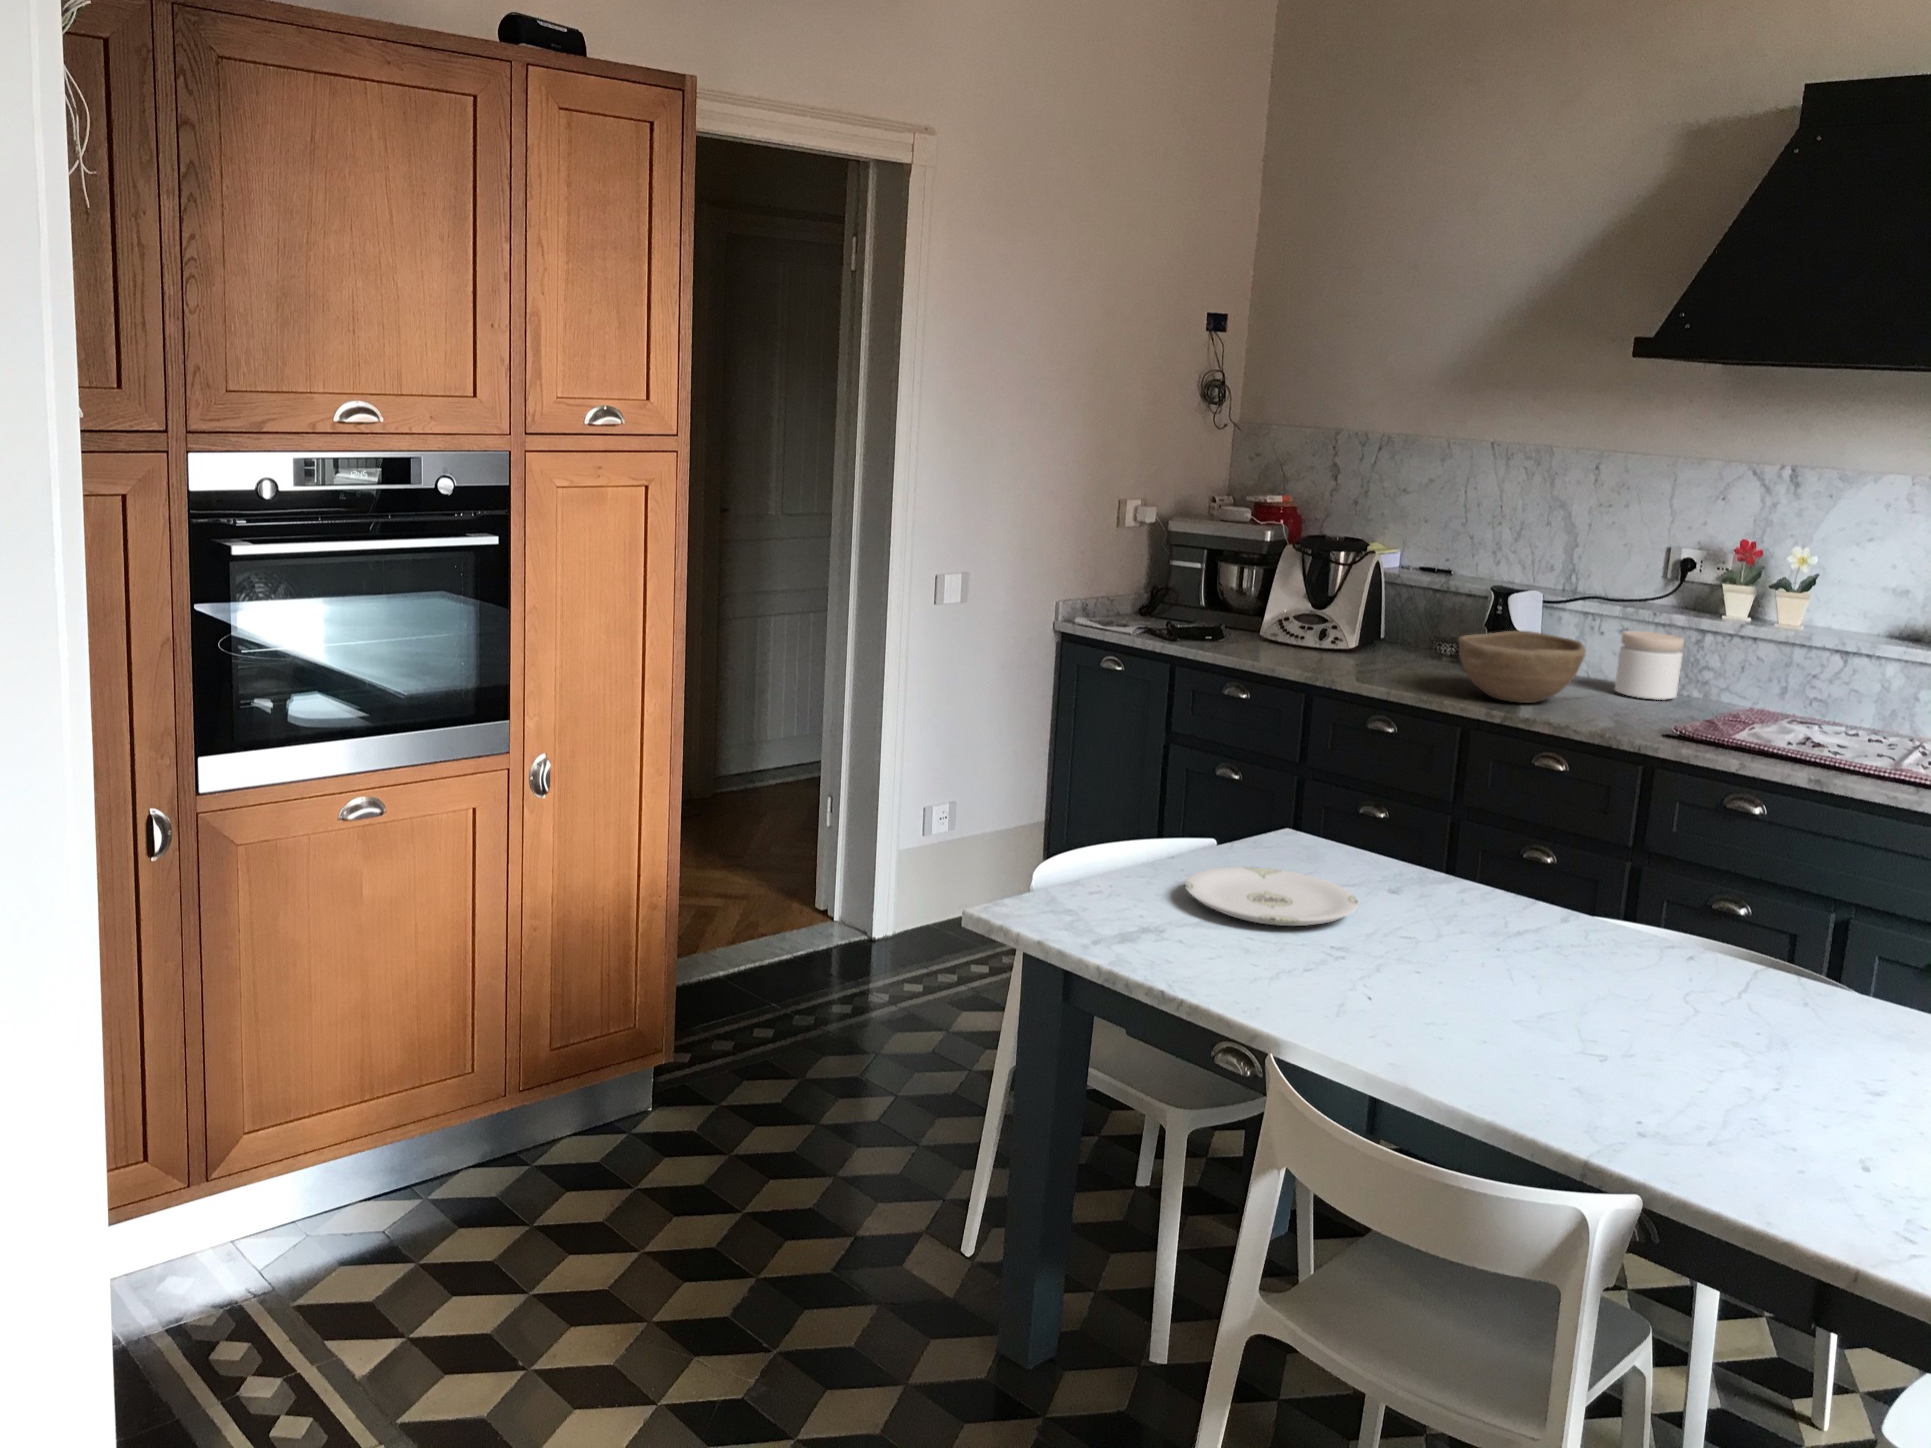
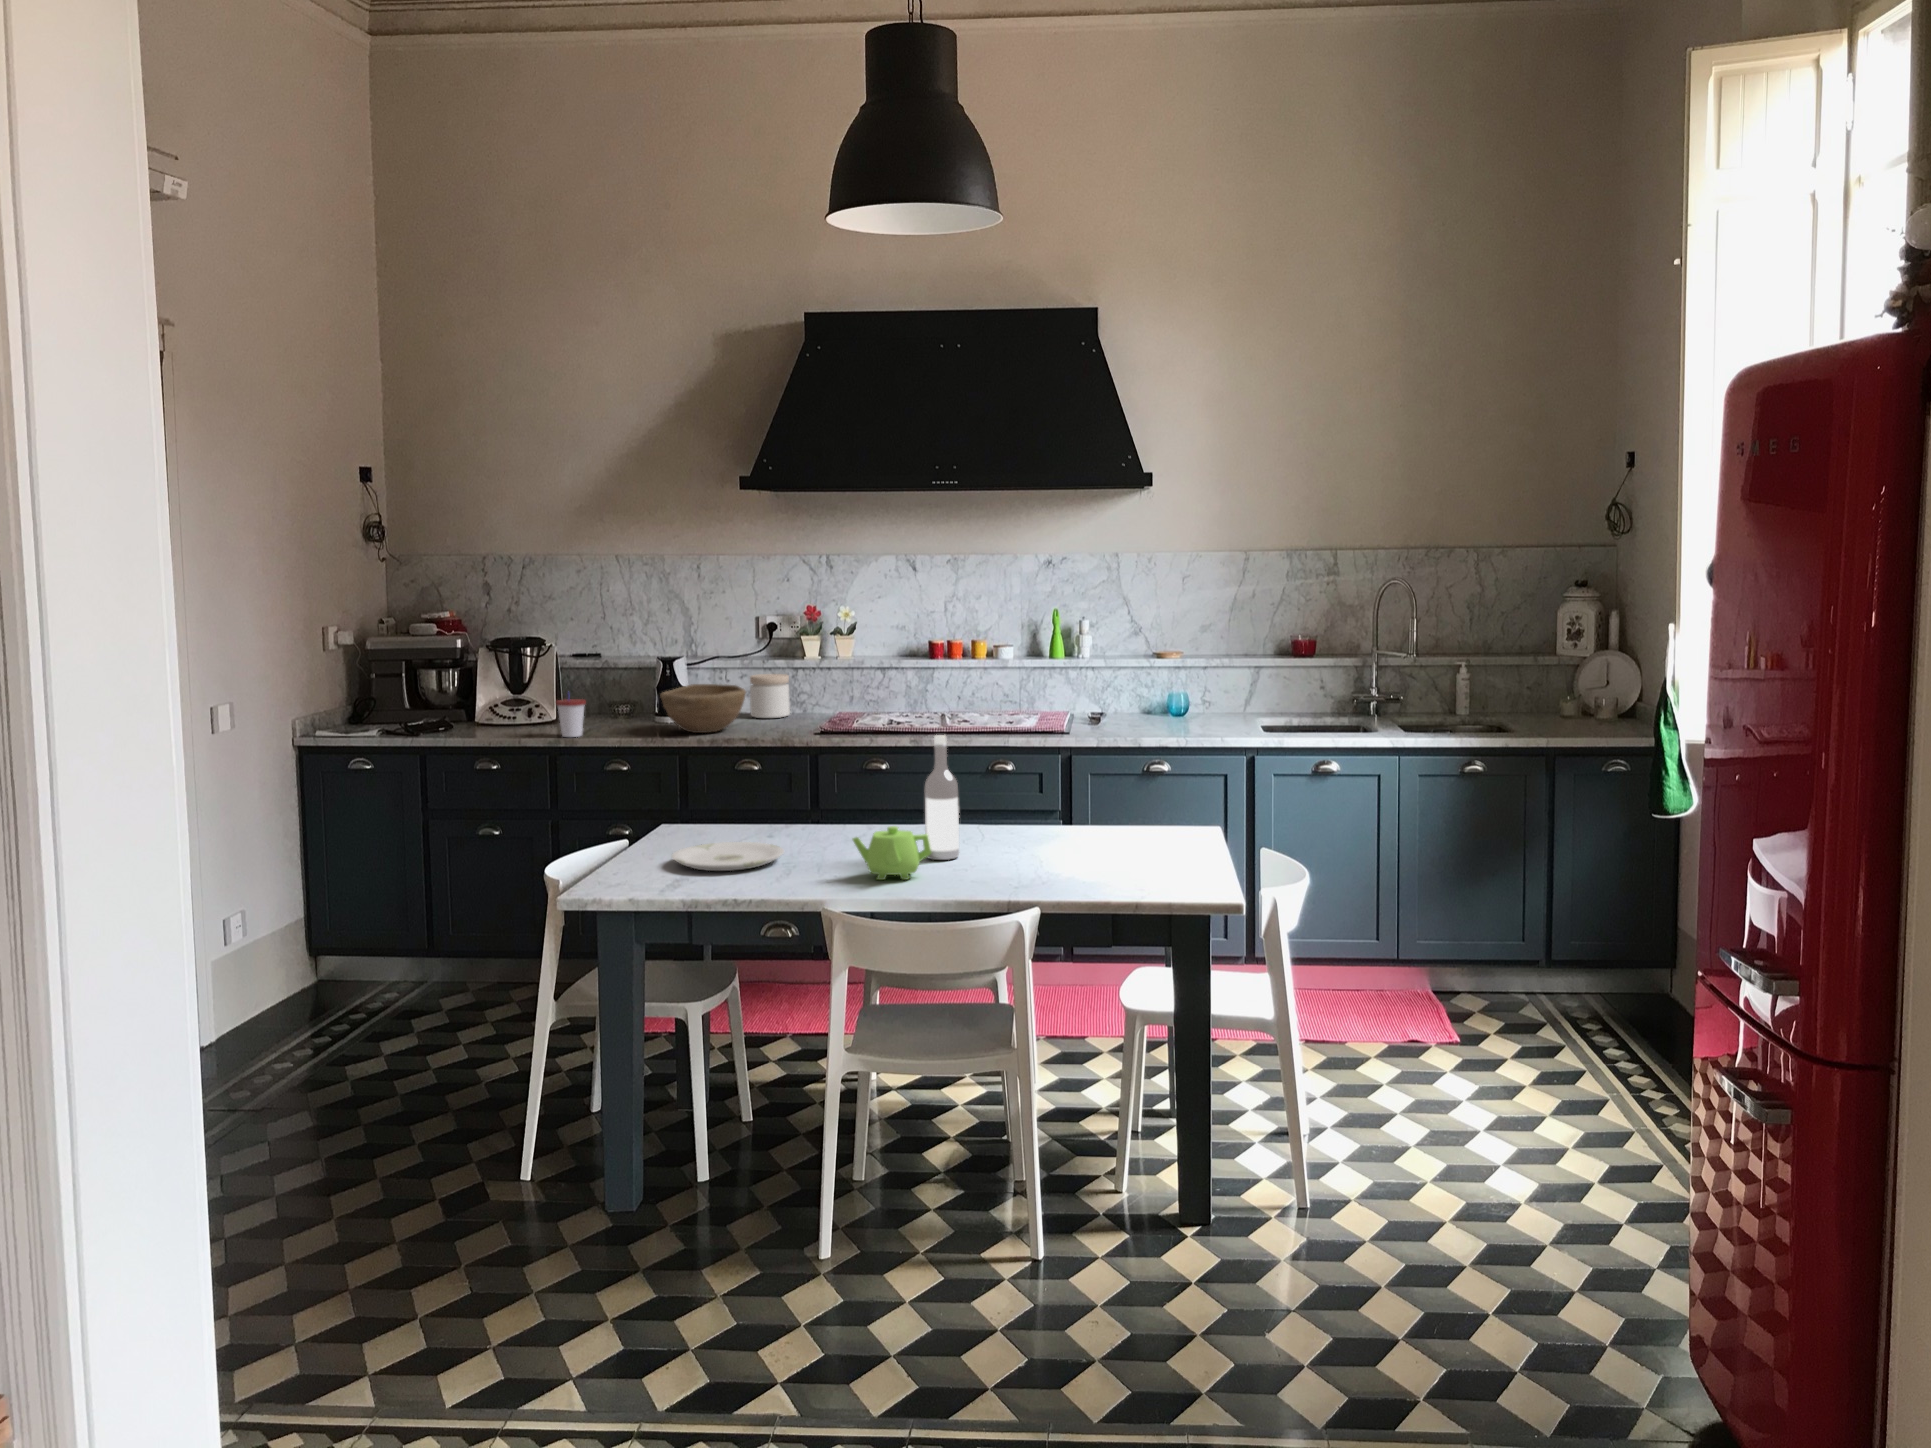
cup: none [1322,614,1363,676] -> present [556,698,586,737]
wine bottle: none [1568,786,1648,1009] -> present [925,735,959,860]
teapot: none [1399,925,1532,1025] -> present [853,826,931,880]

